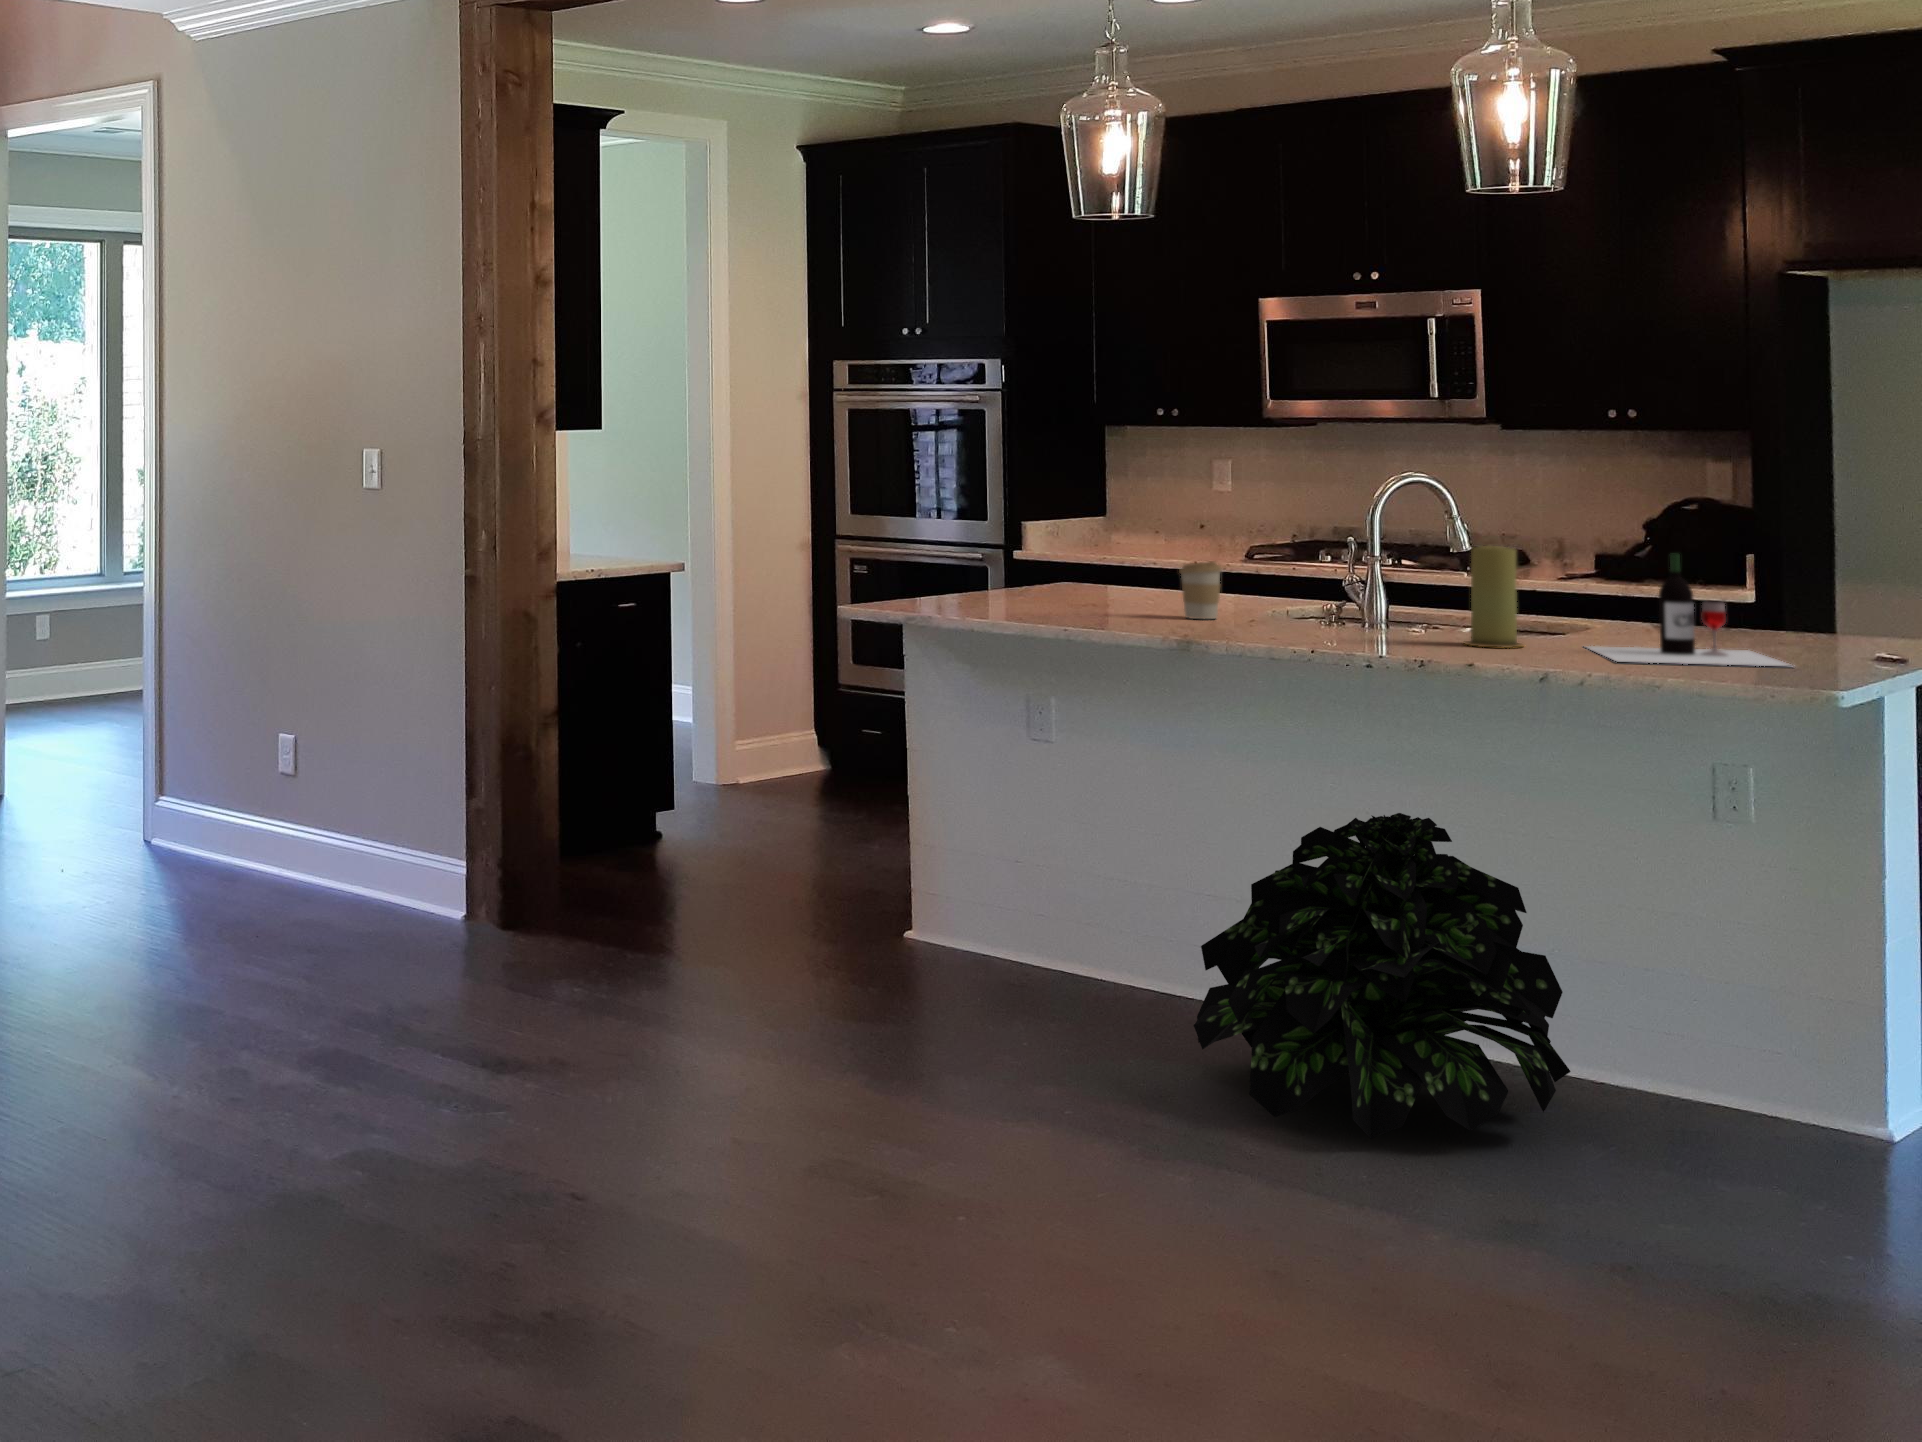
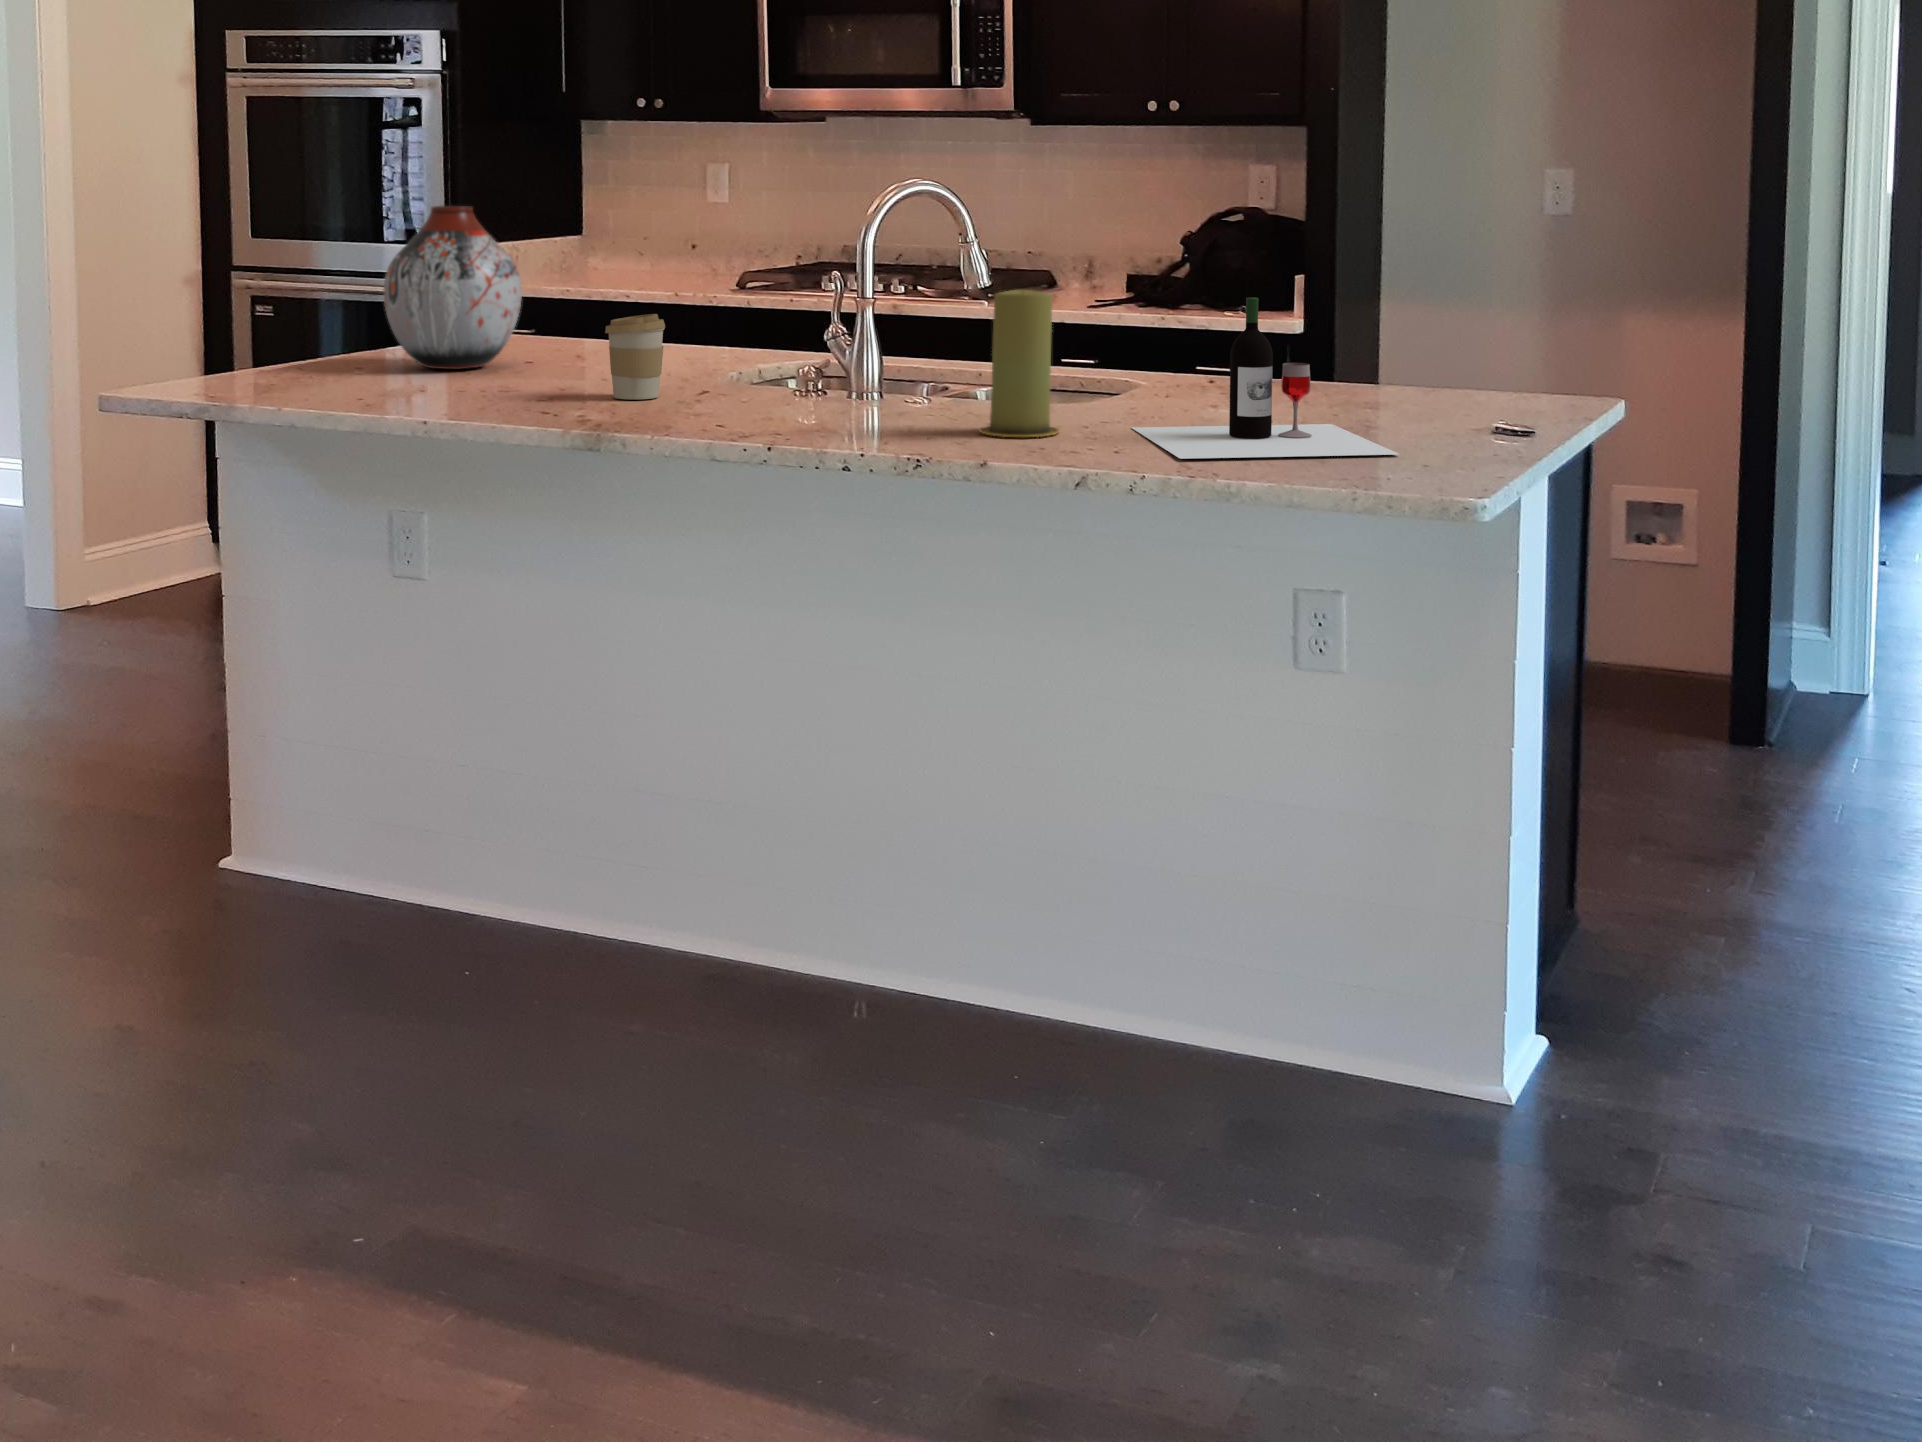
vase: none [1012,487,1107,600] -> present [383,206,522,369]
potted plant: present [1194,813,1571,1138] -> none [587,692,1103,1211]

